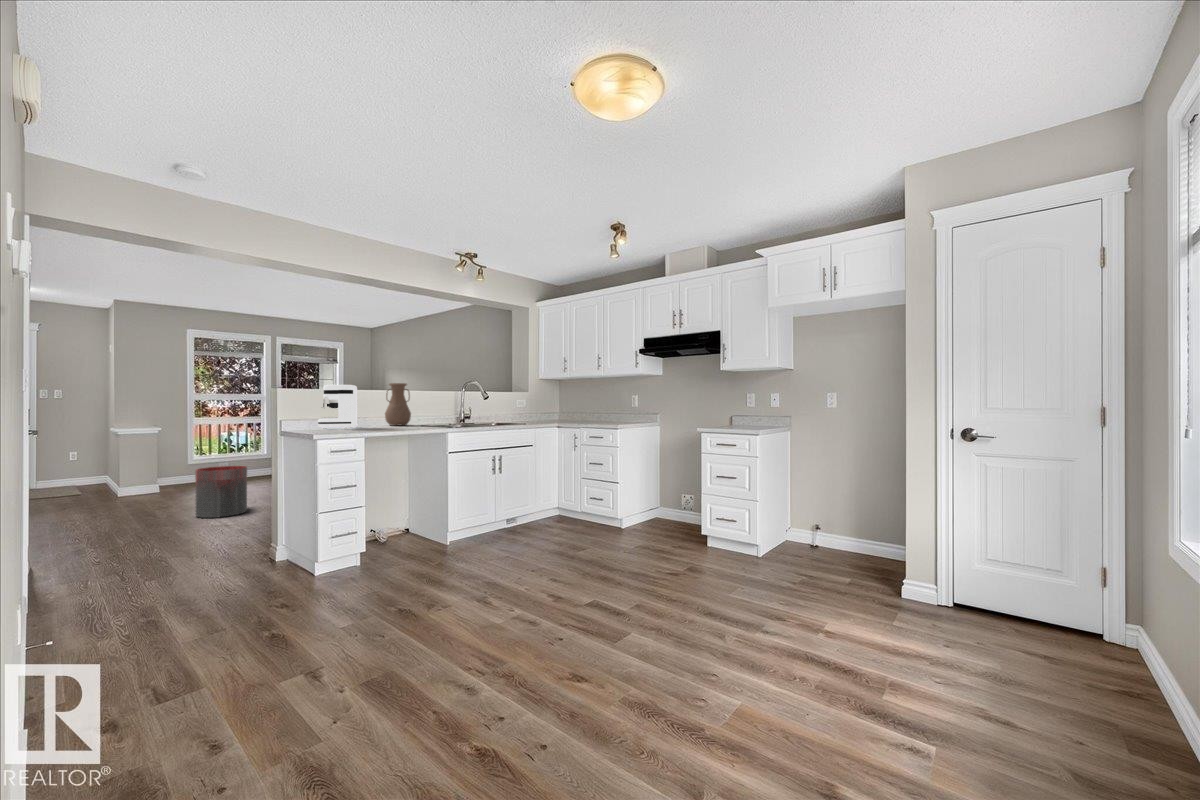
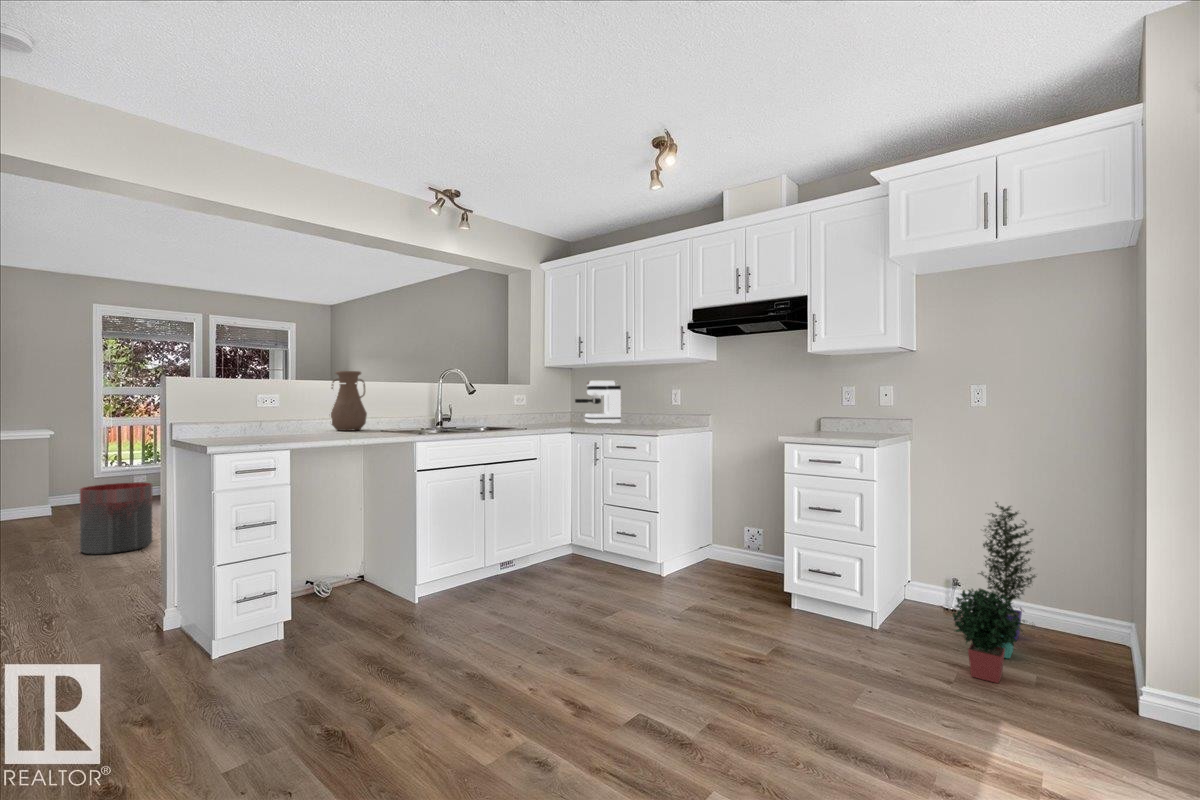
coffee maker: present [318,385,357,429] -> present [575,381,621,424]
potted plant: none [799,471,867,584] -> present [953,502,1036,683]

